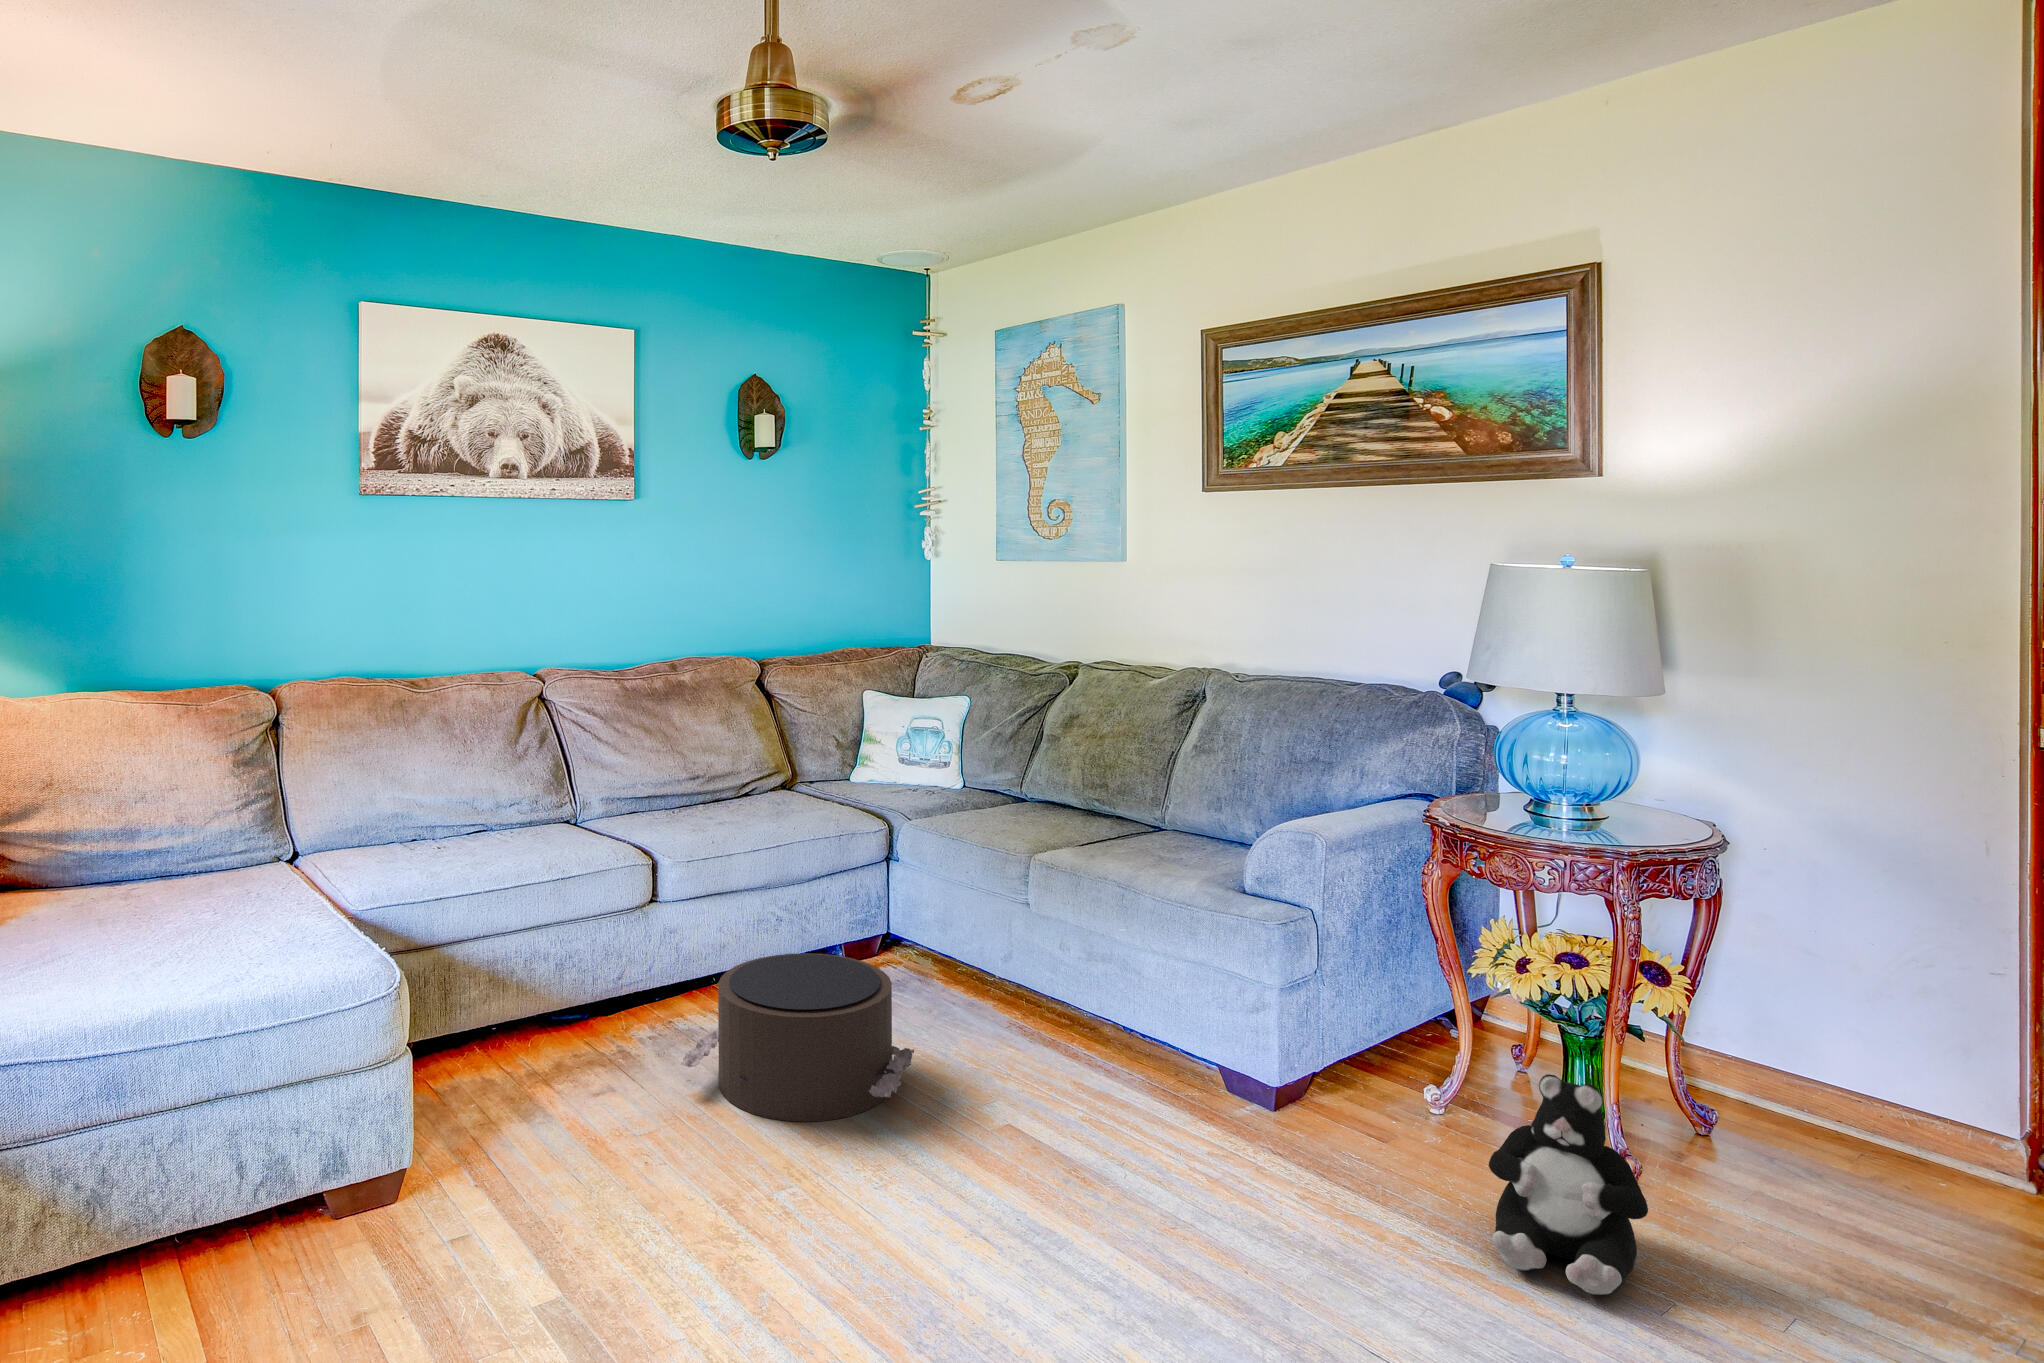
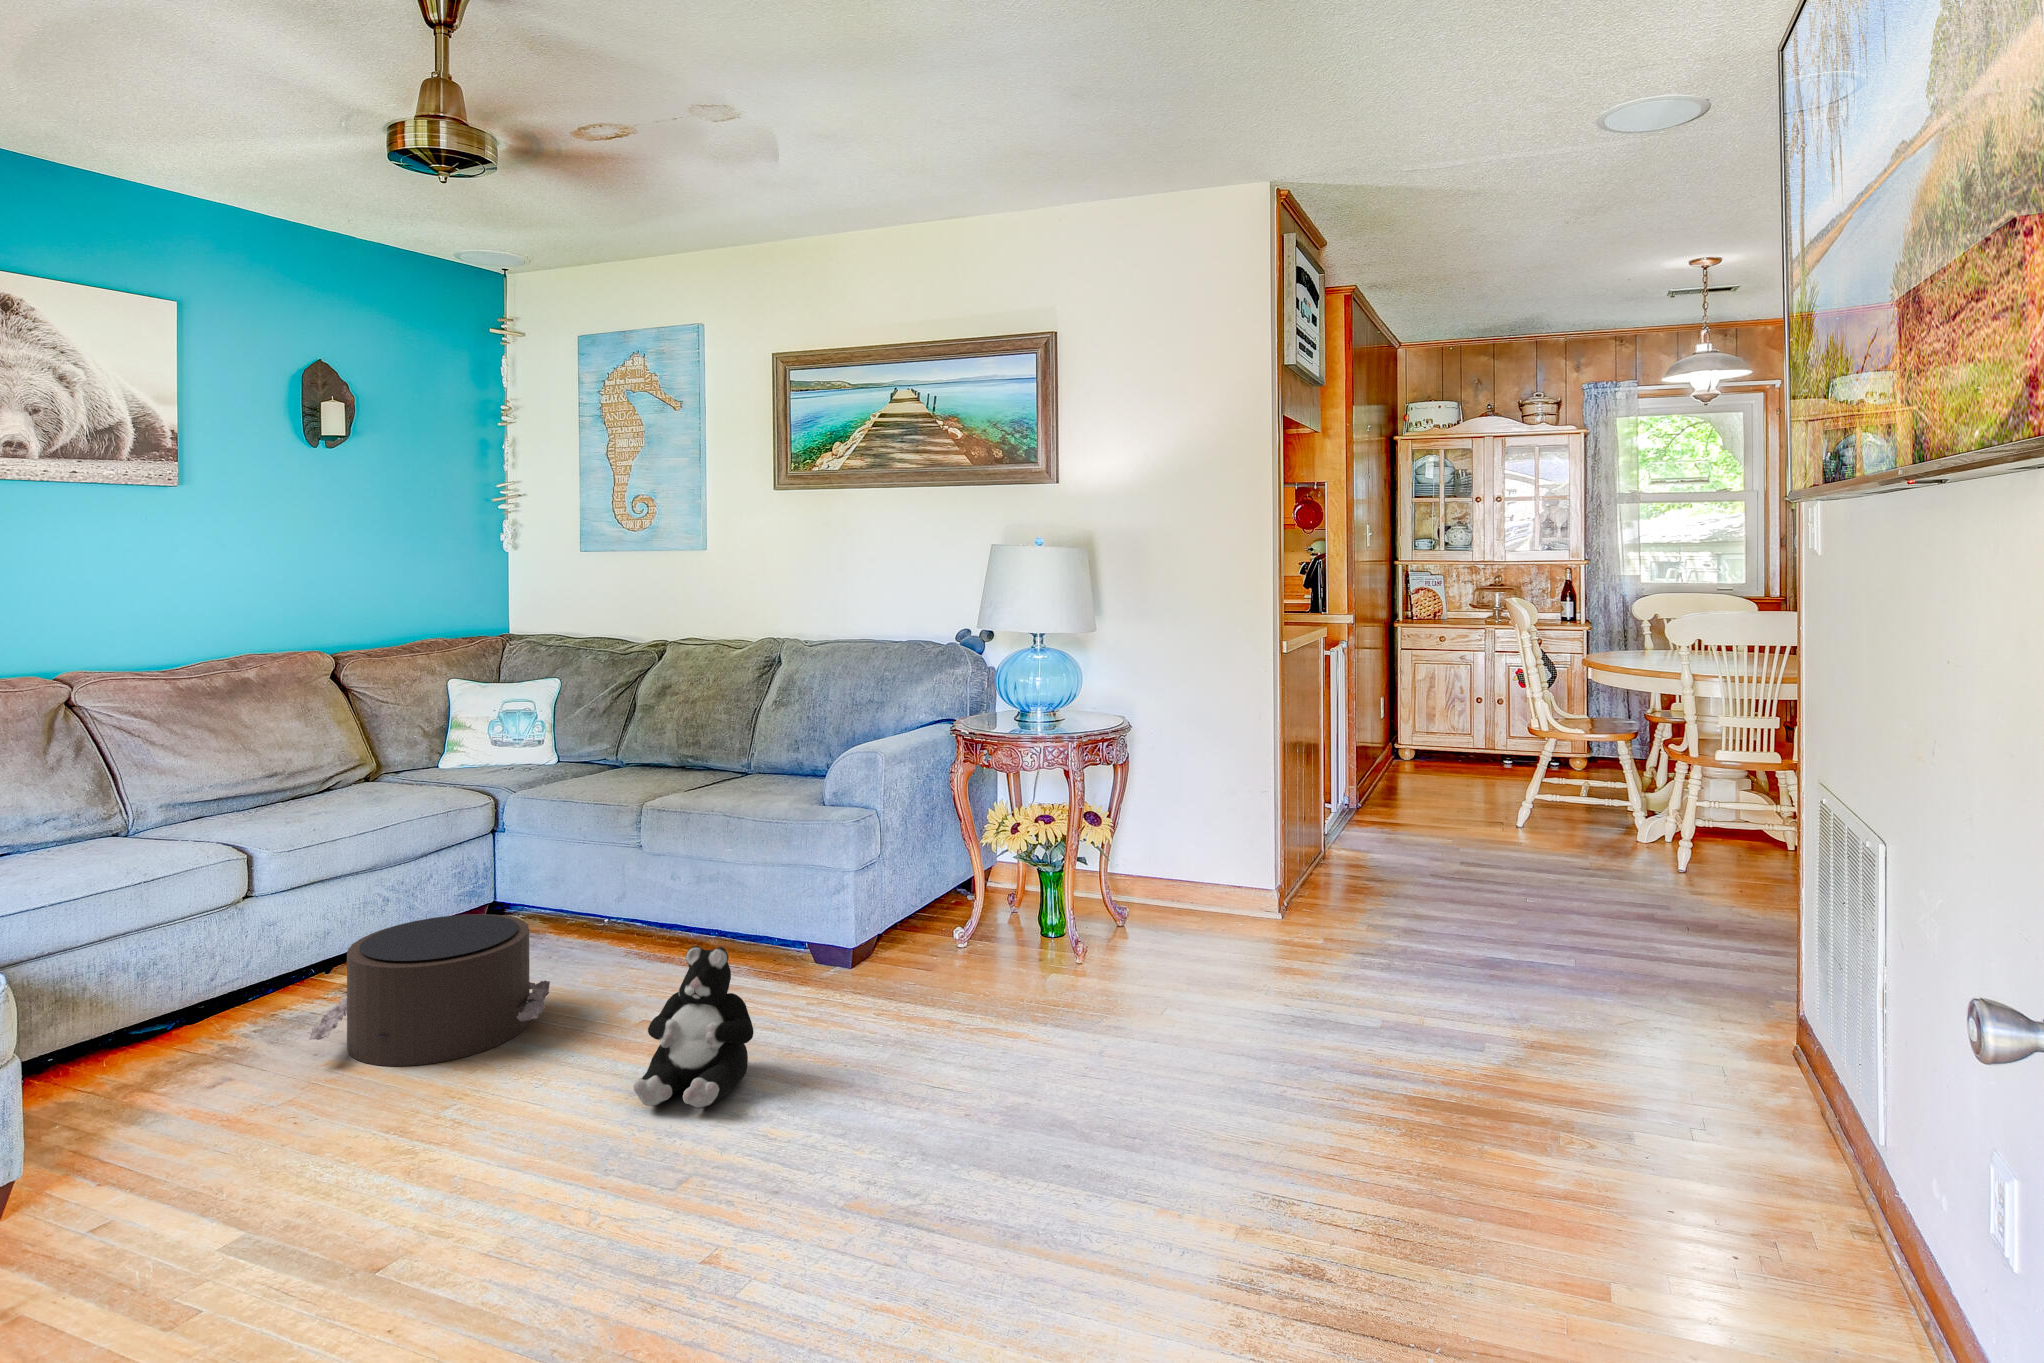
plush toy: present [1489,1074,1648,1295] -> present [634,946,754,1108]

